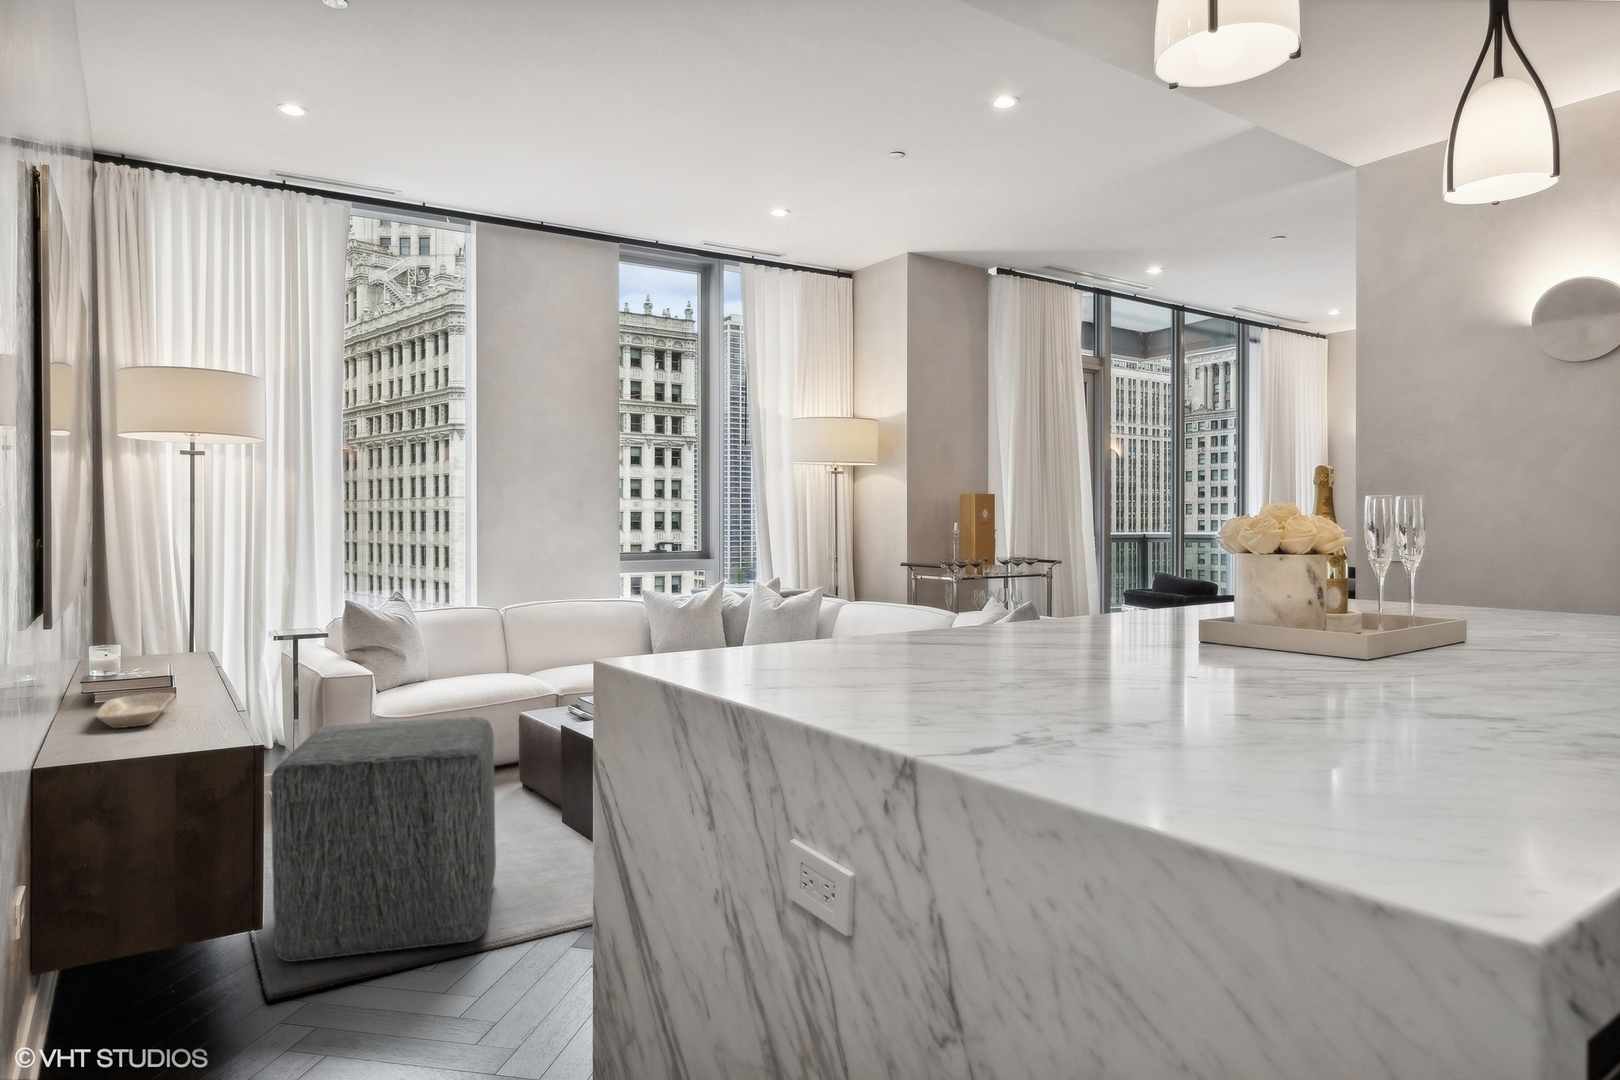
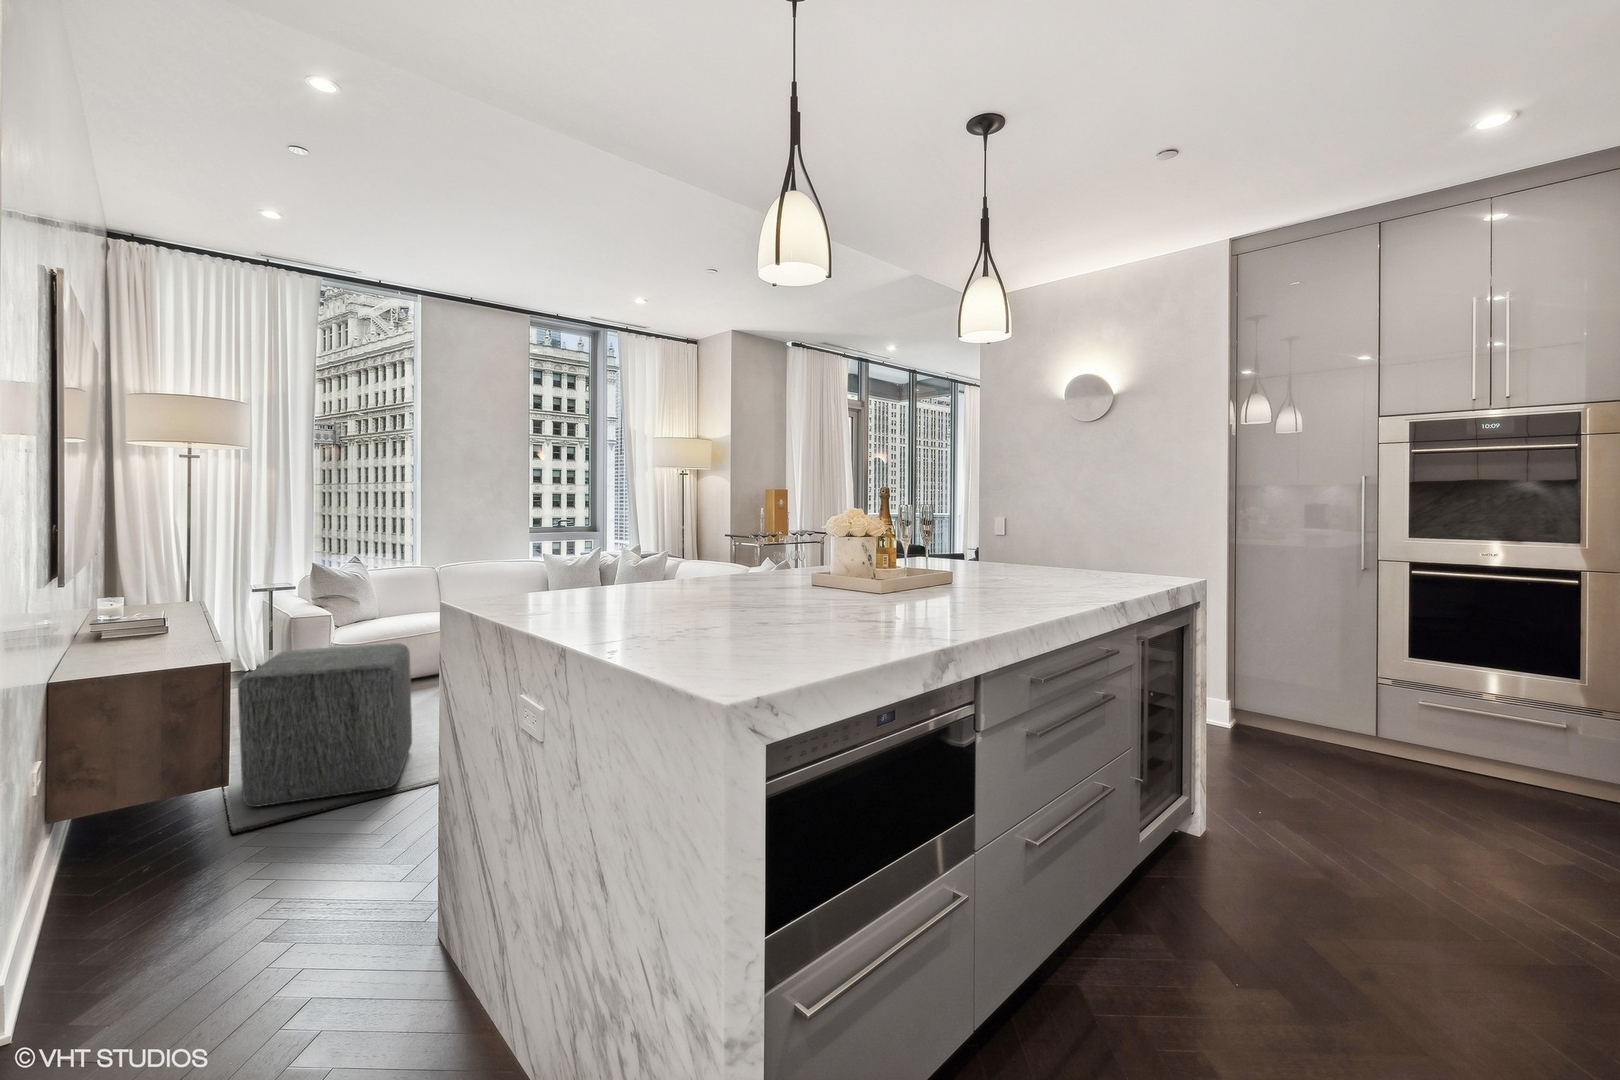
tray: present [96,693,175,728] -> none [102,630,167,654]

